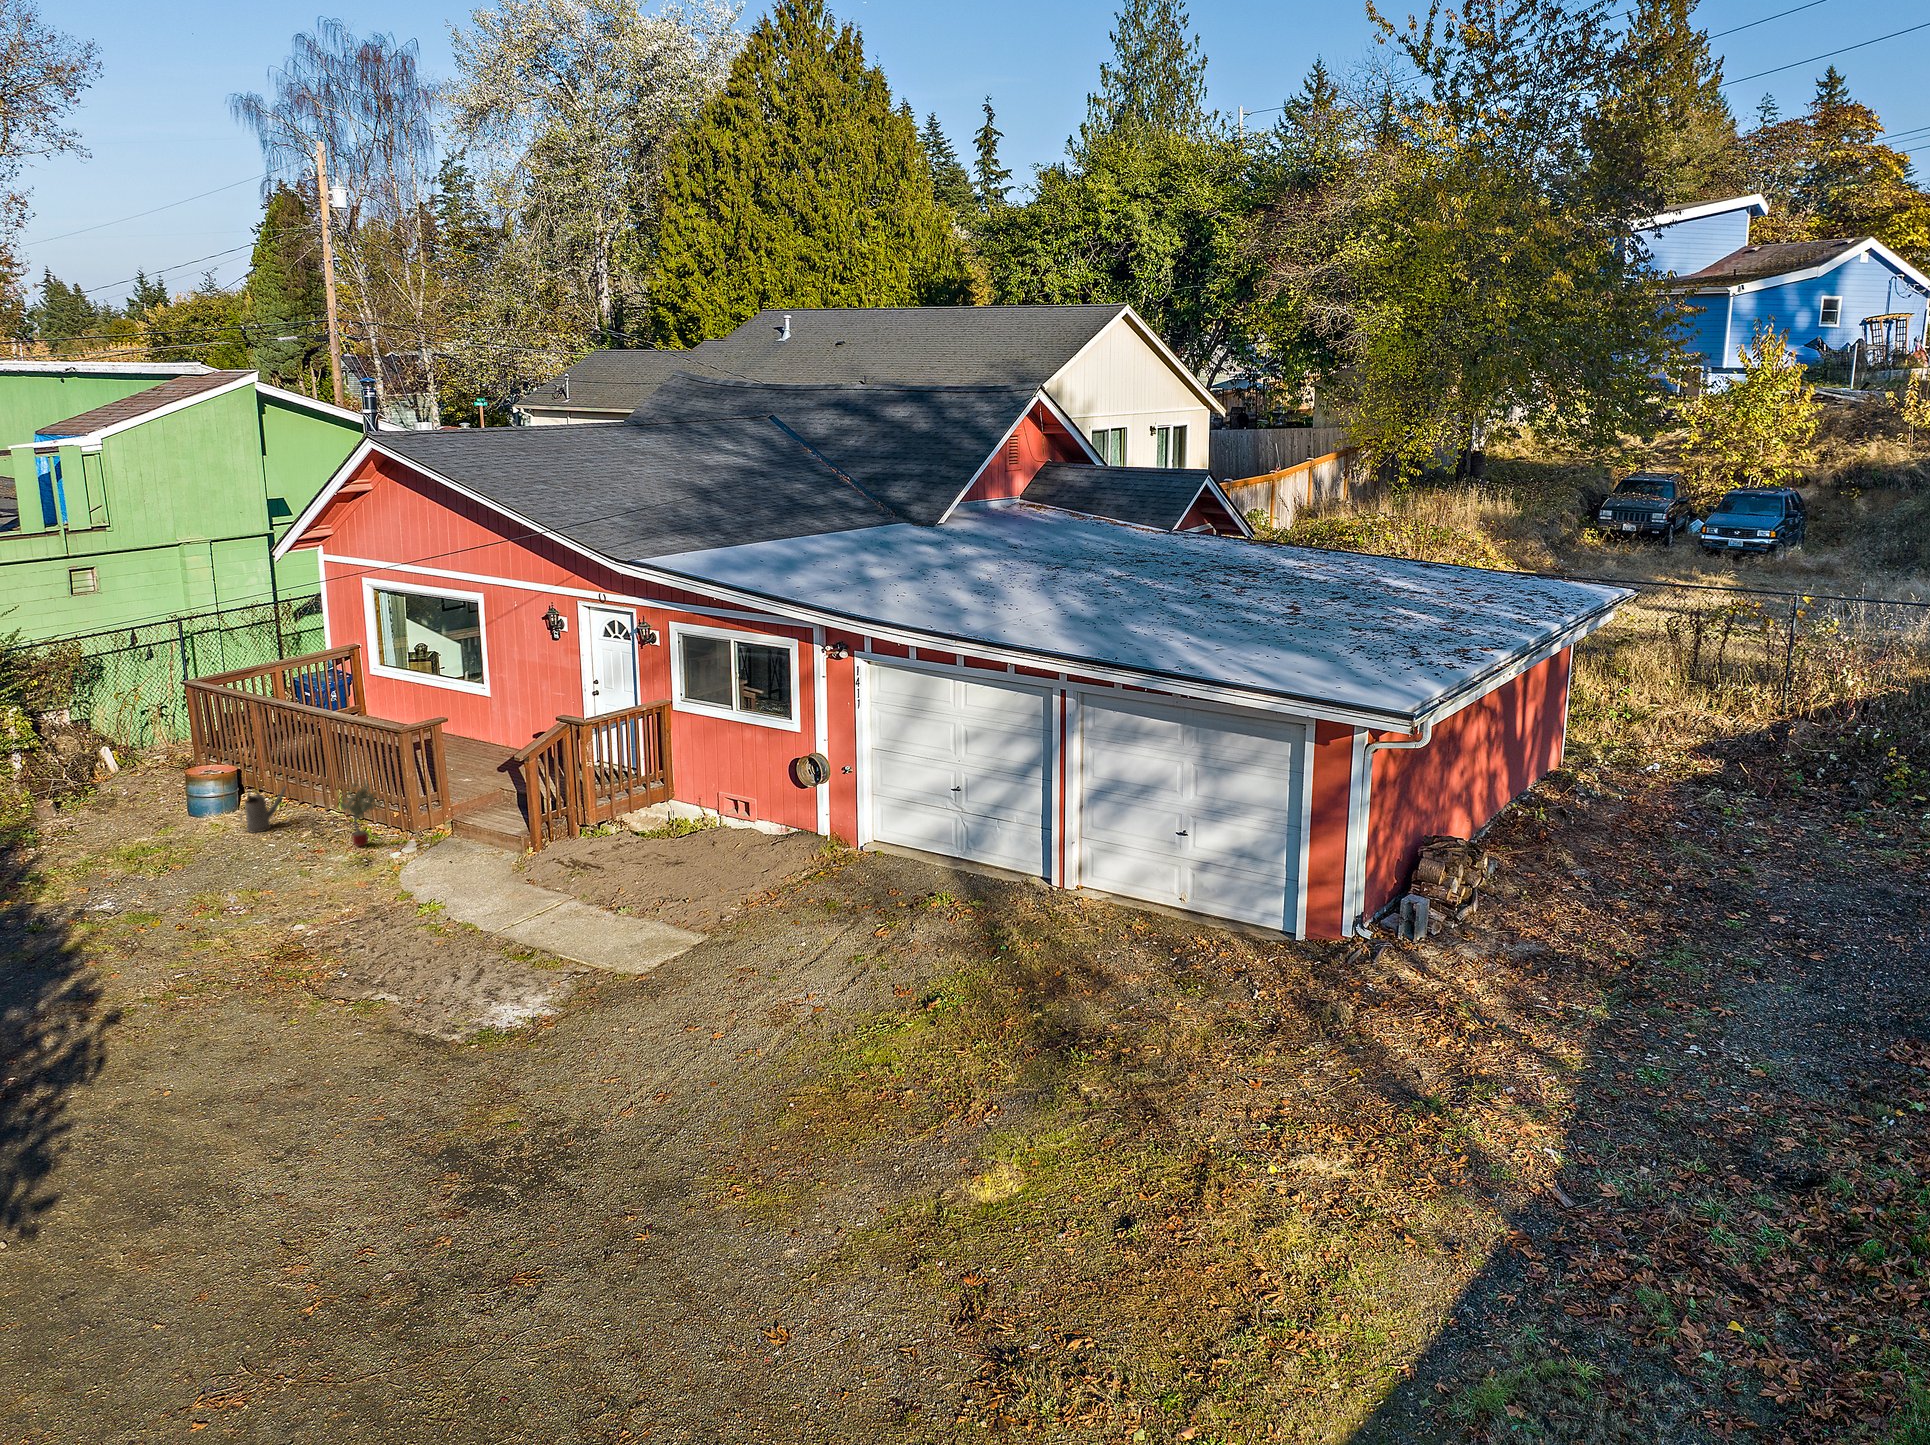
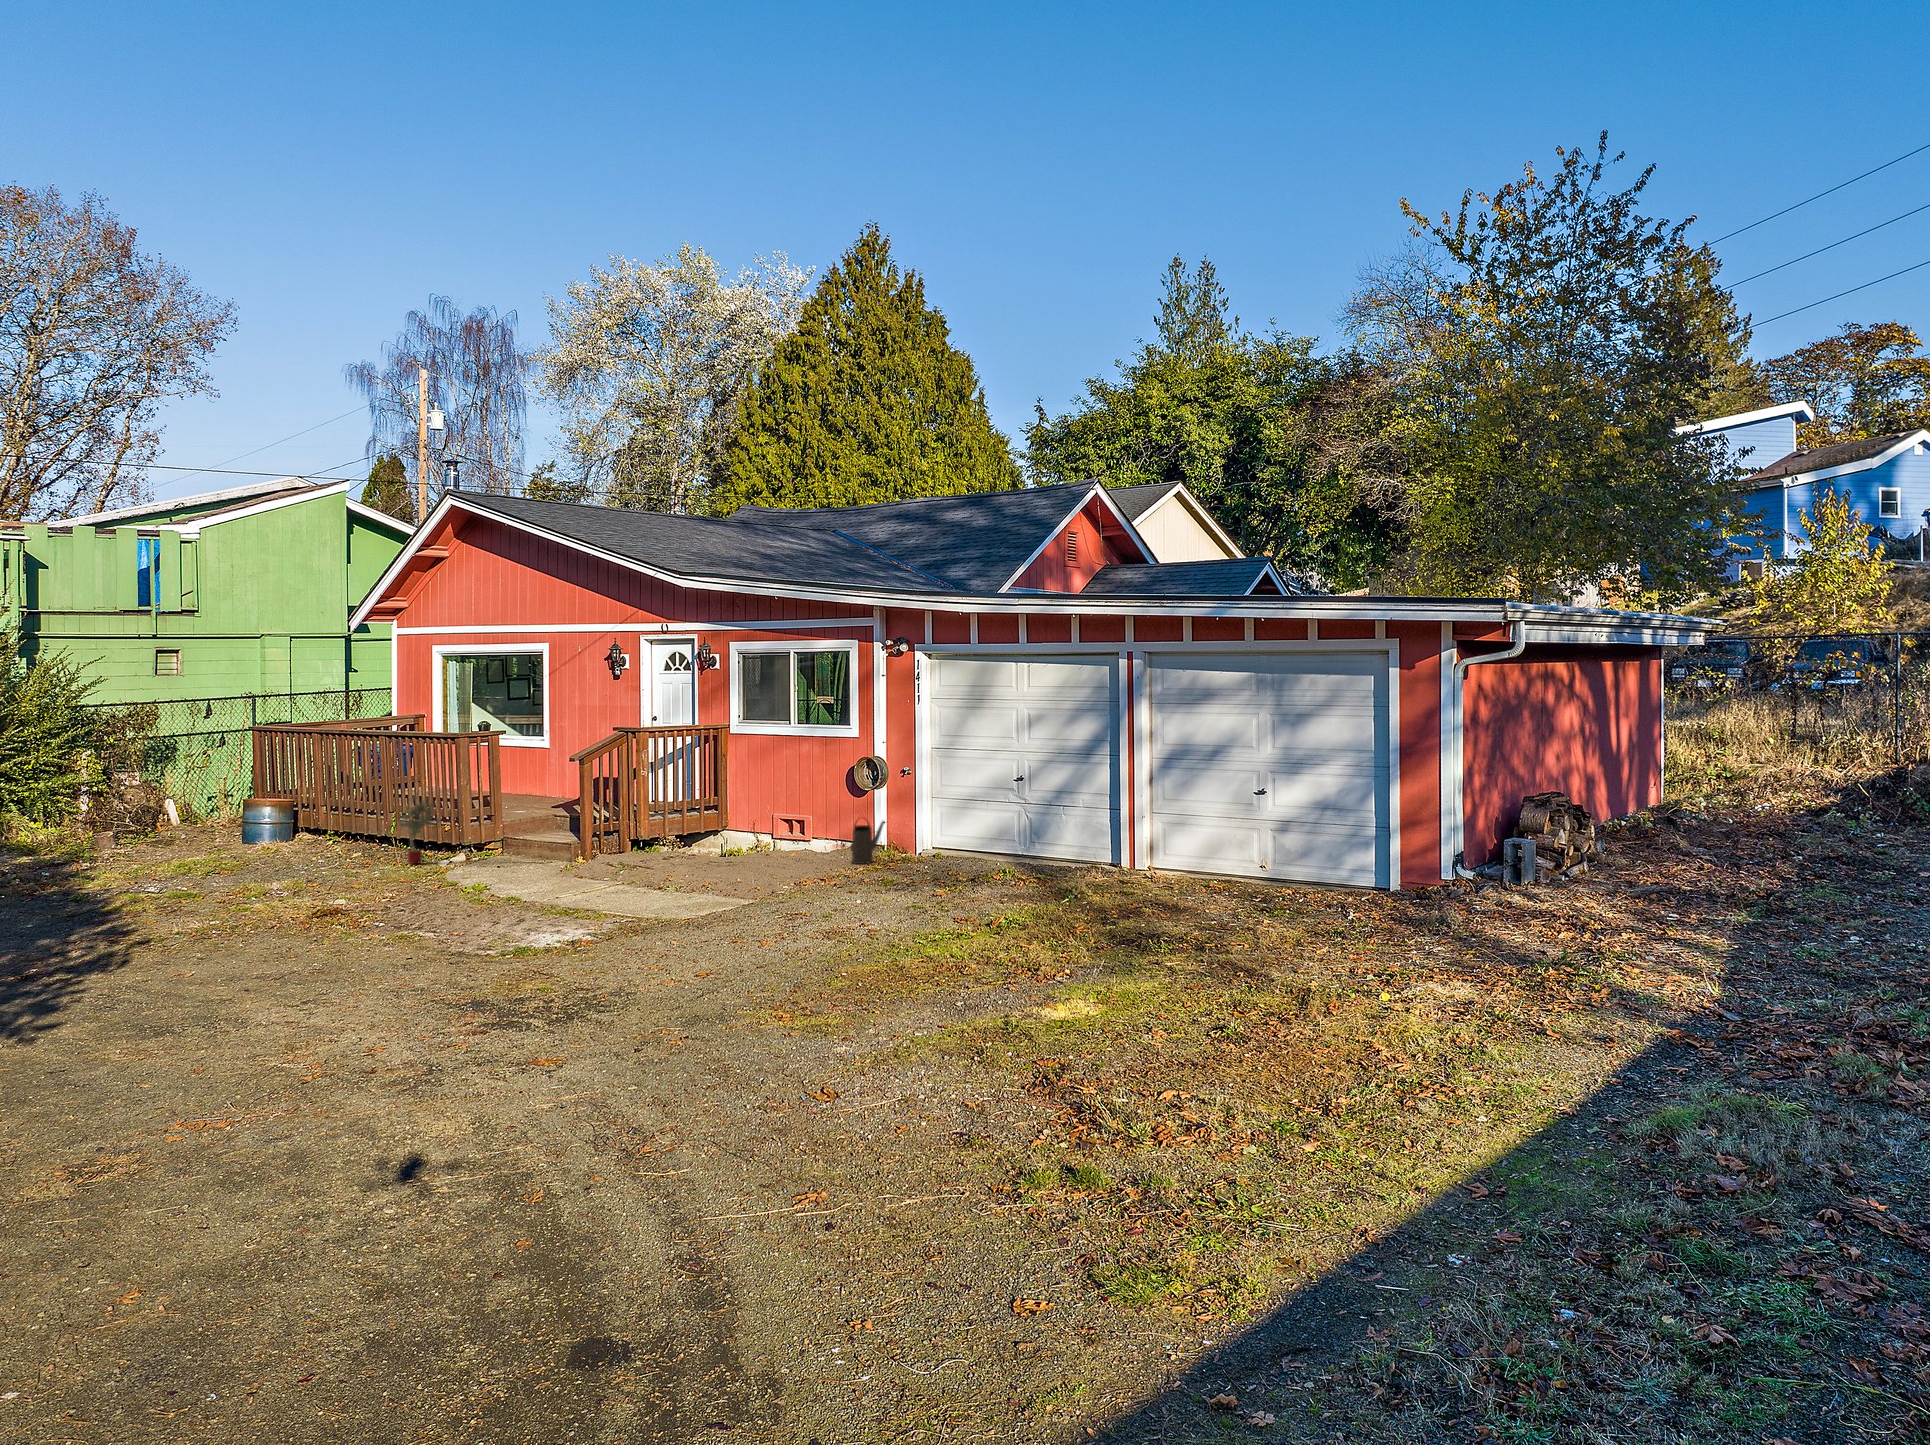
watering can: present [240,786,287,833] -> present [851,818,884,864]

